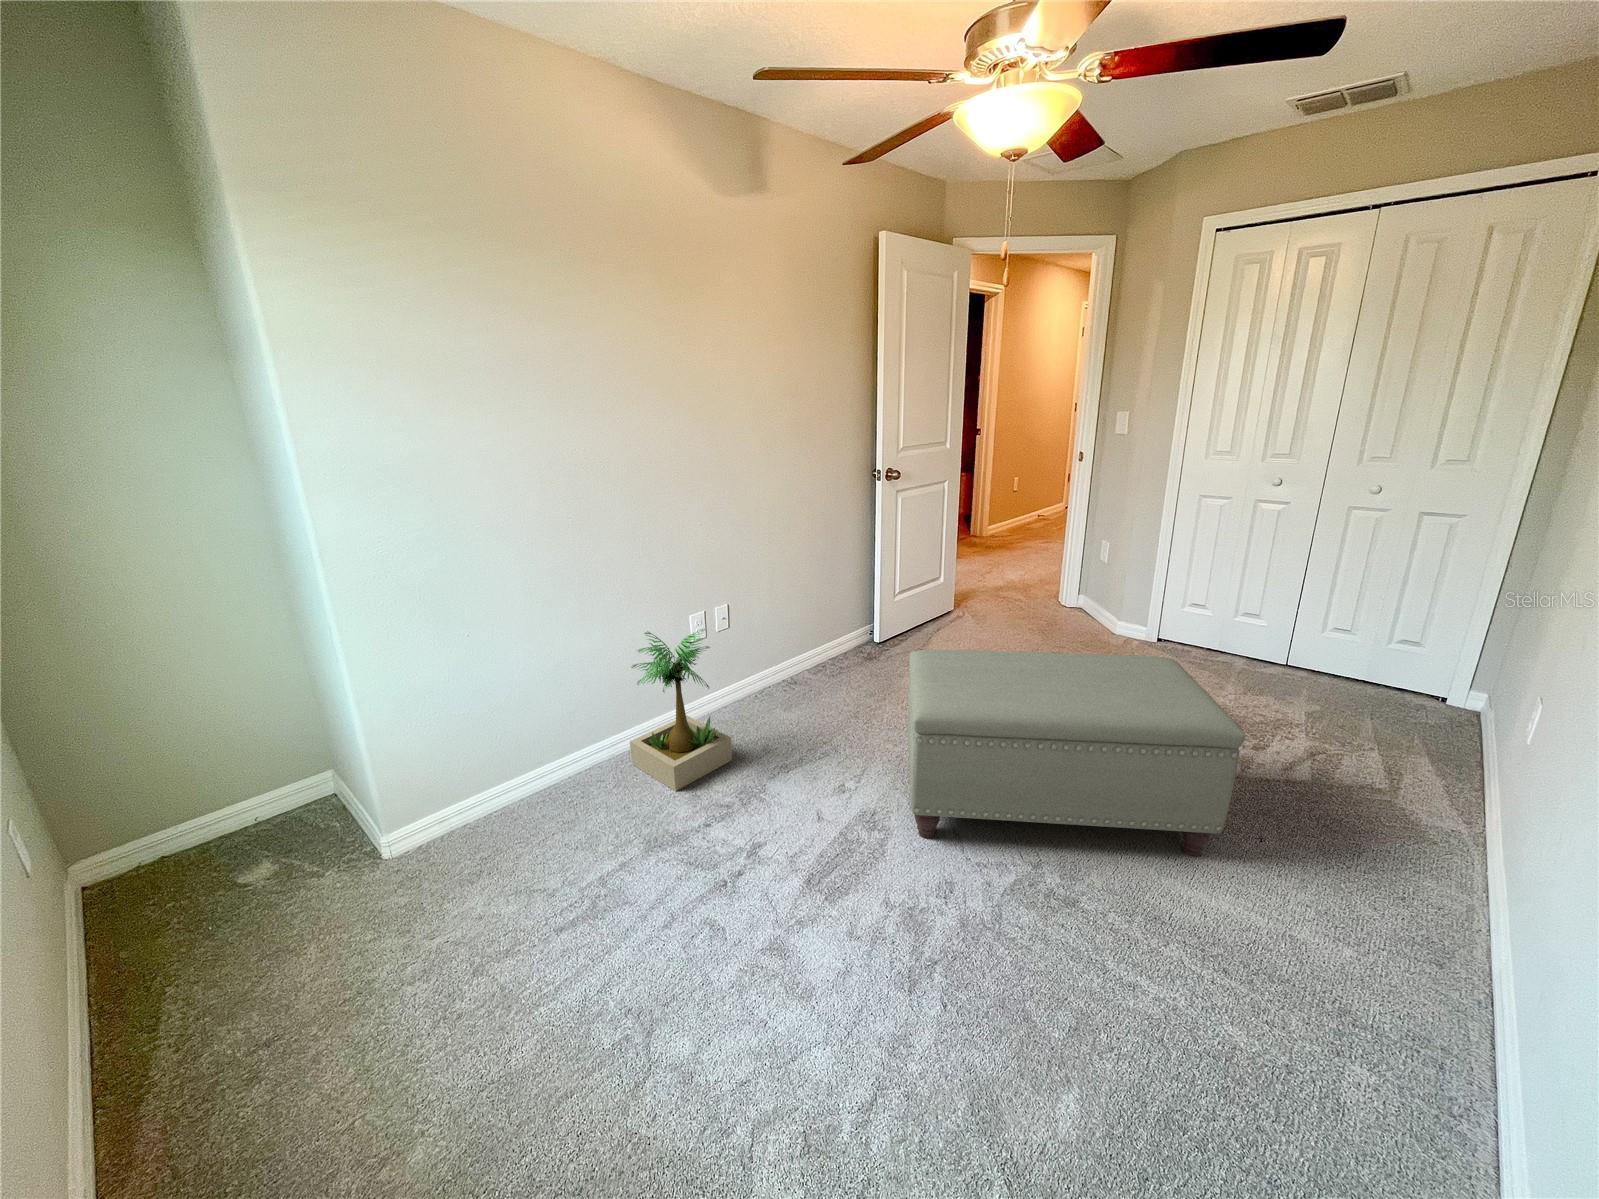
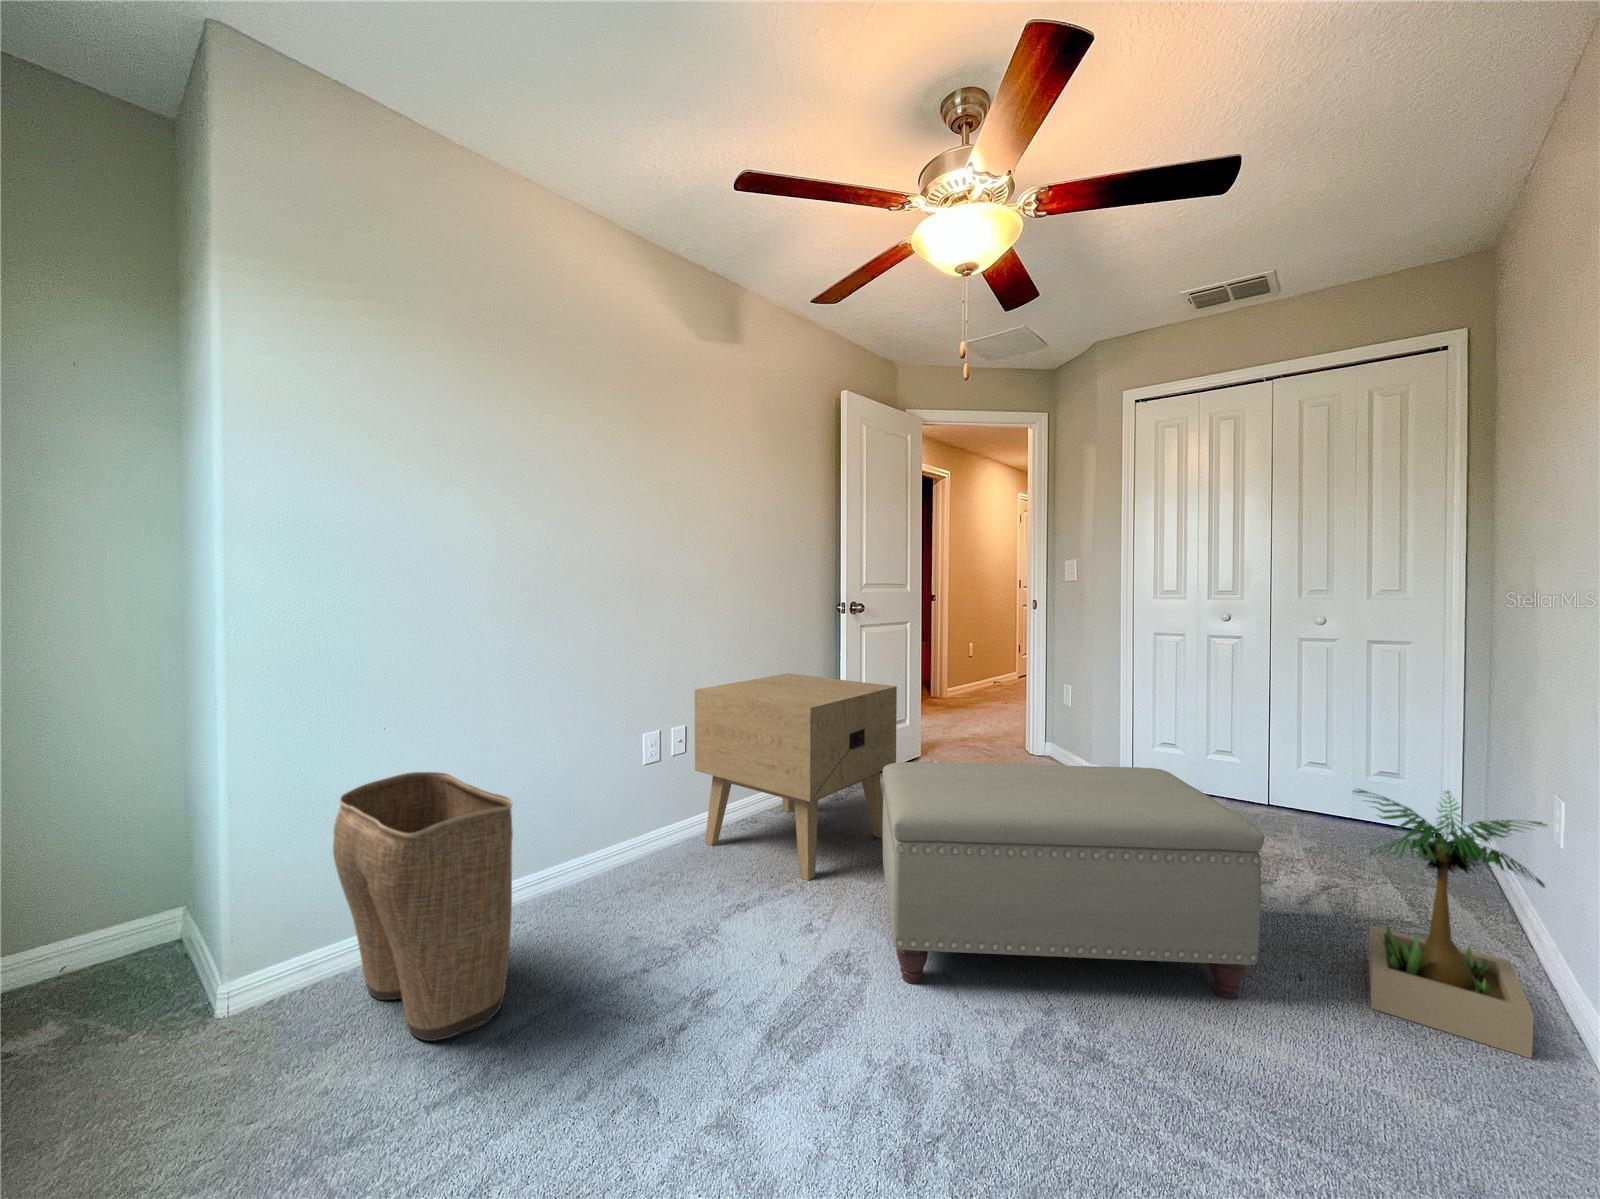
nightstand: none [736,545,928,741] -> present [695,673,897,881]
potted plant: present [630,629,732,791] -> present [1353,790,1547,1058]
laundry basket: none [446,670,598,879] -> present [333,772,513,1041]

